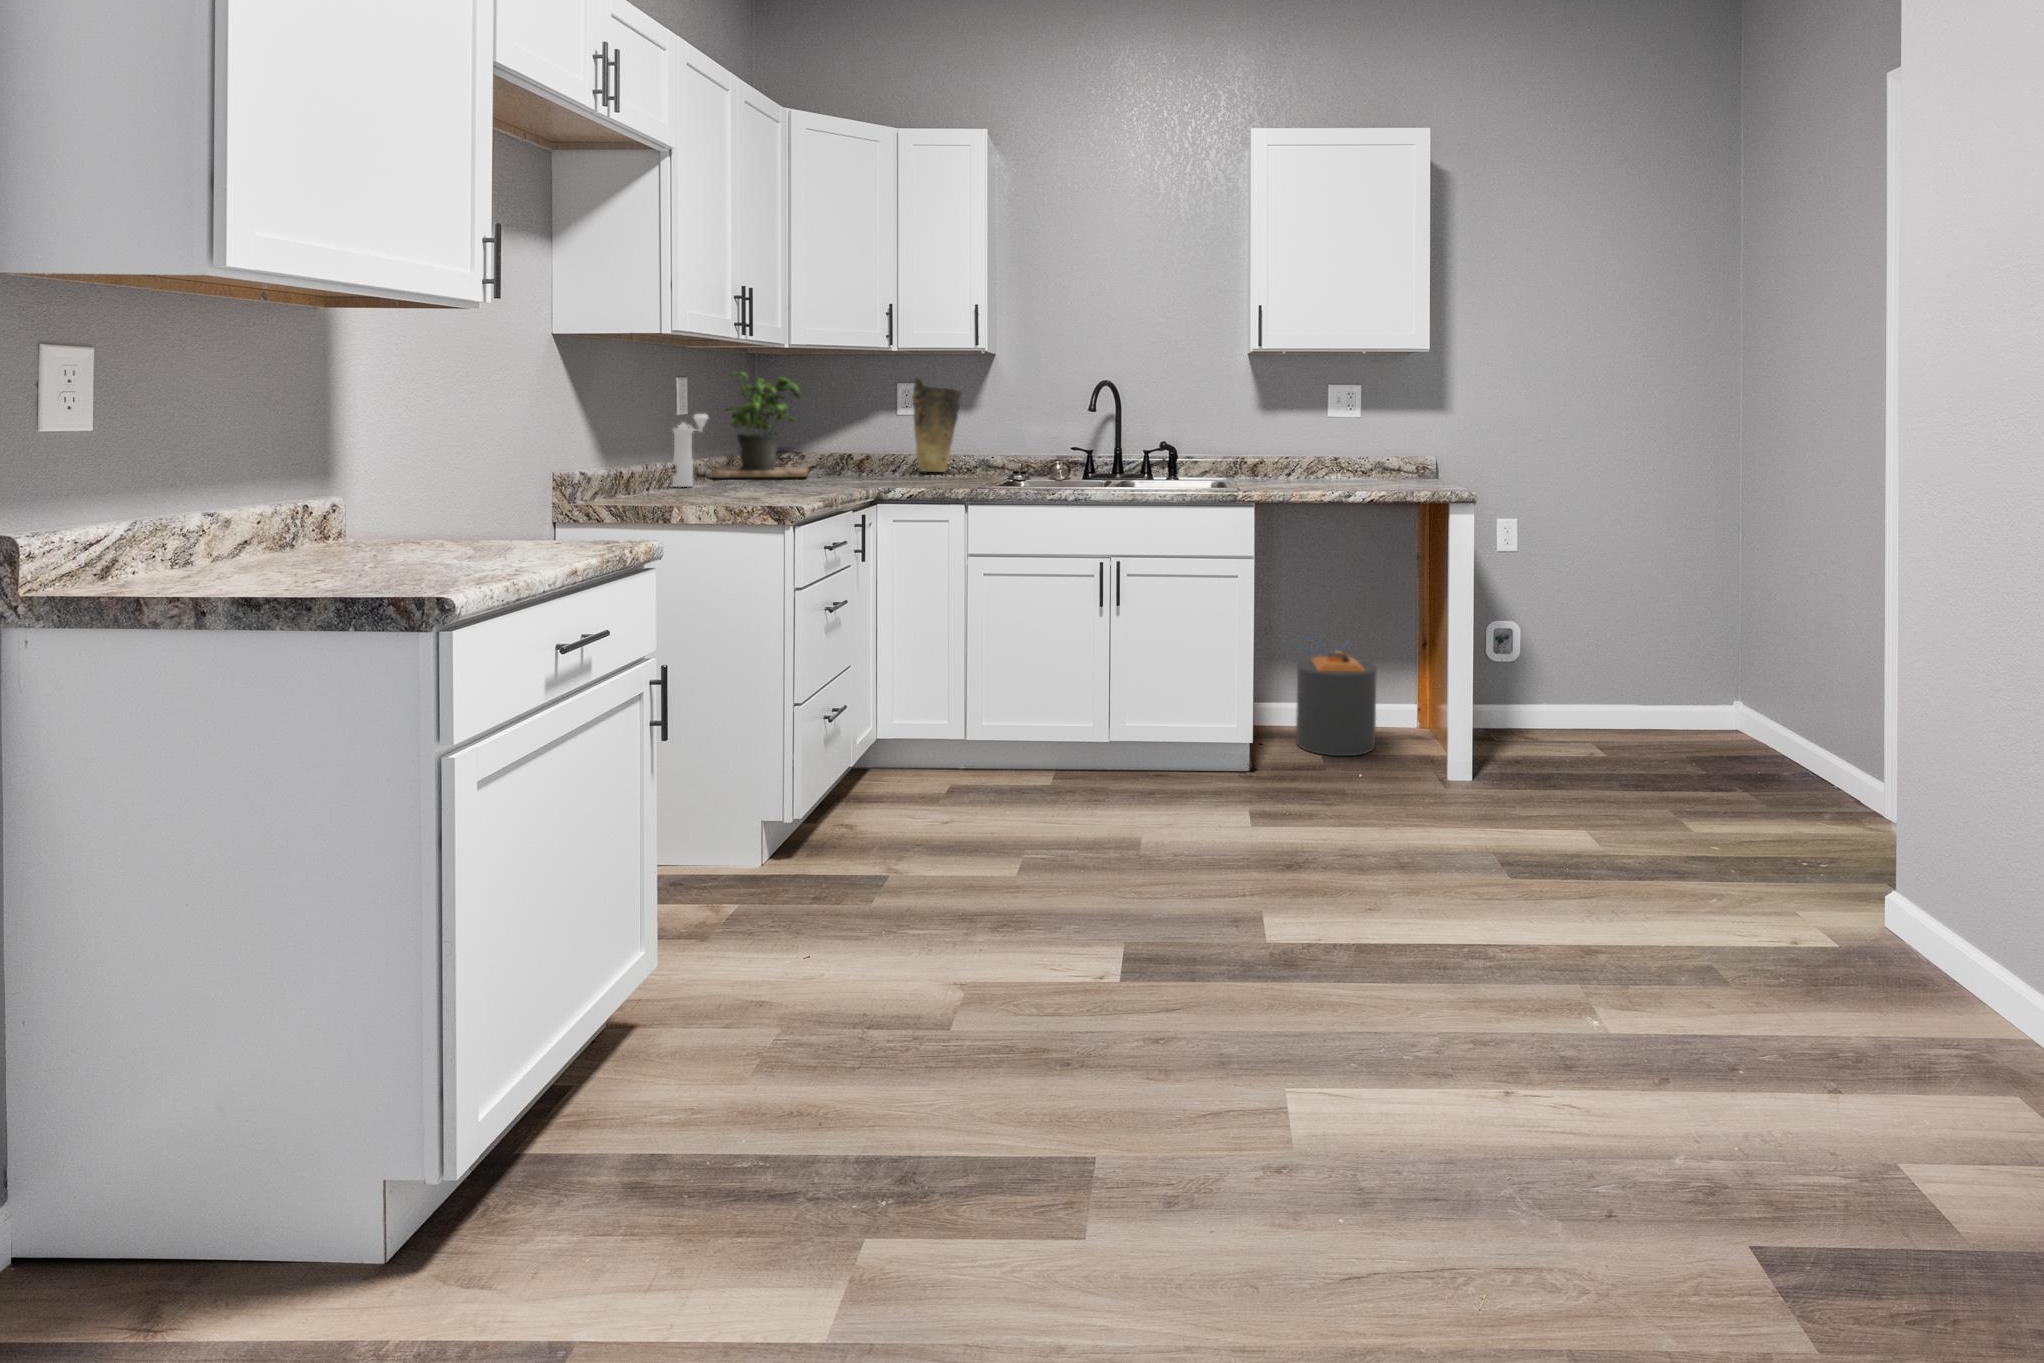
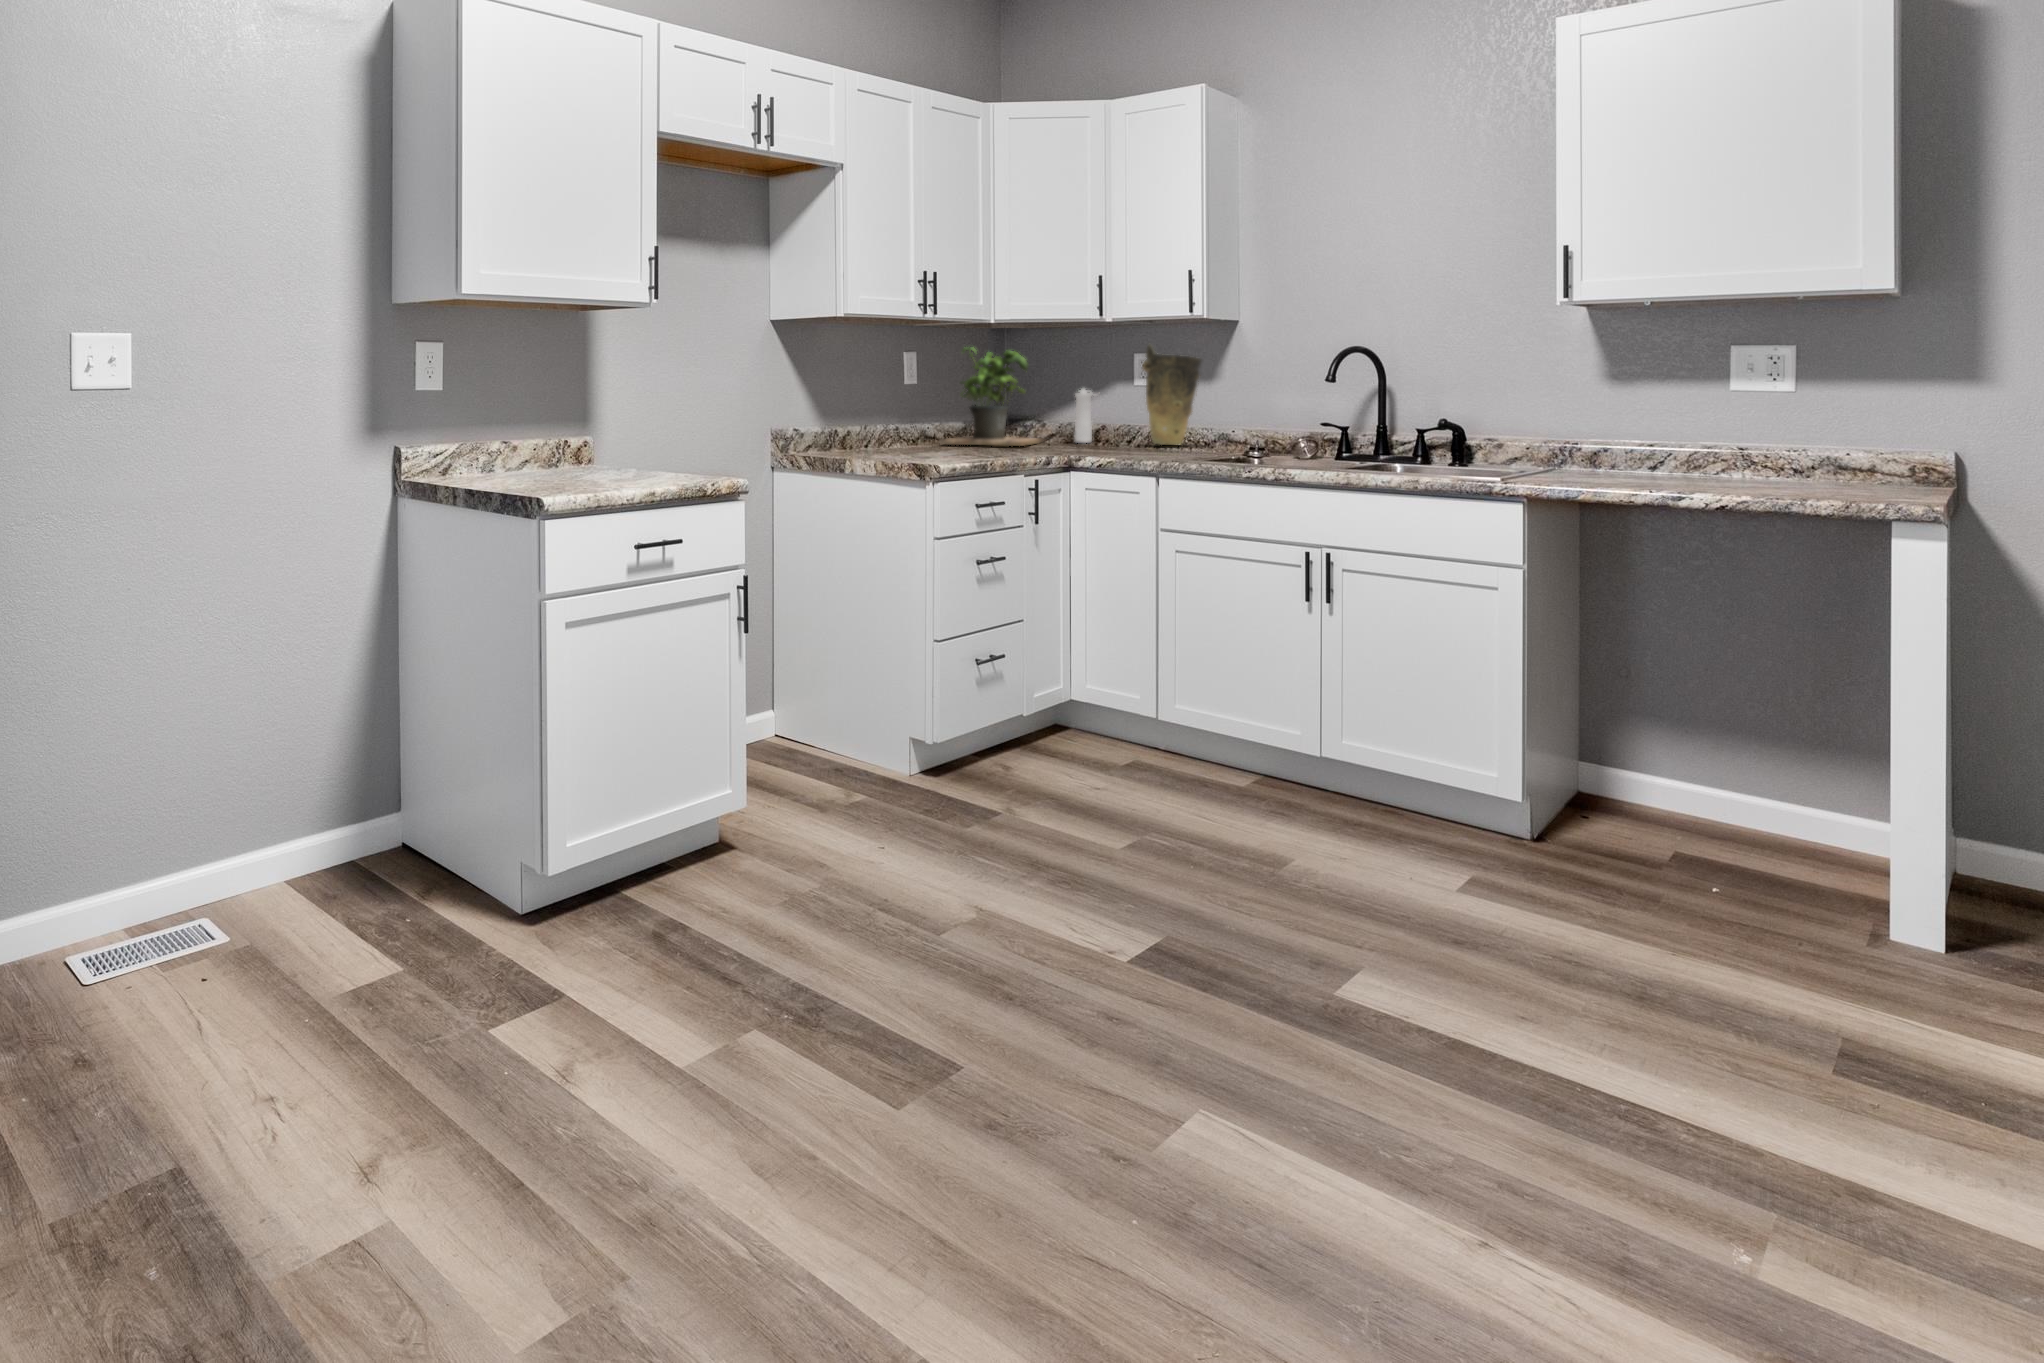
pepper mill: present [672,414,708,487] -> present [1075,388,1100,443]
trash can: present [1296,632,1377,756] -> none [1635,669,1786,858]

